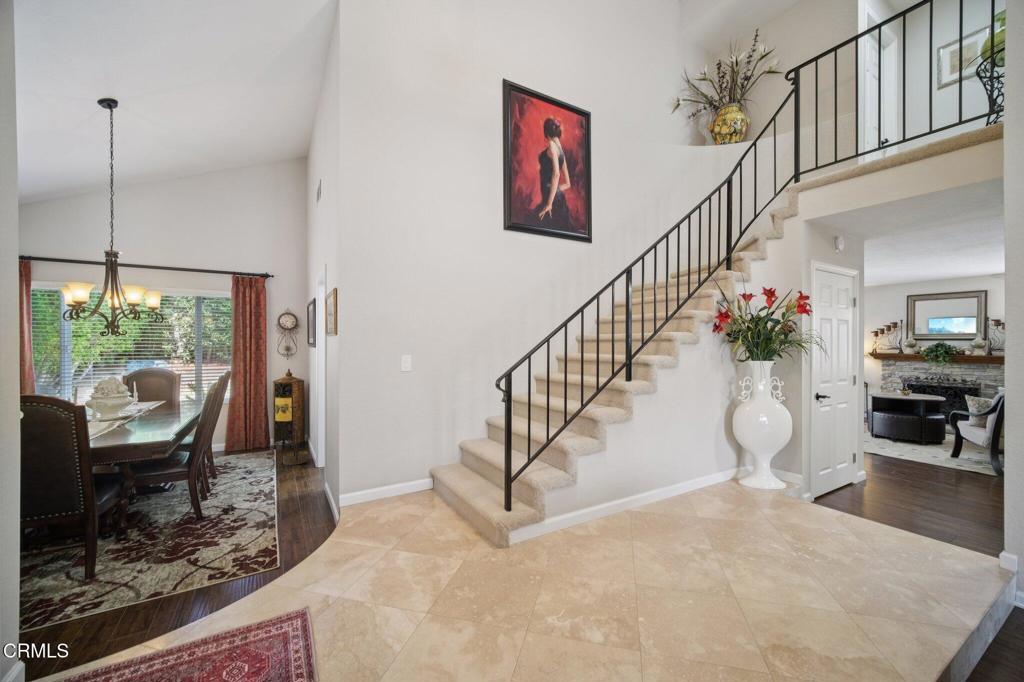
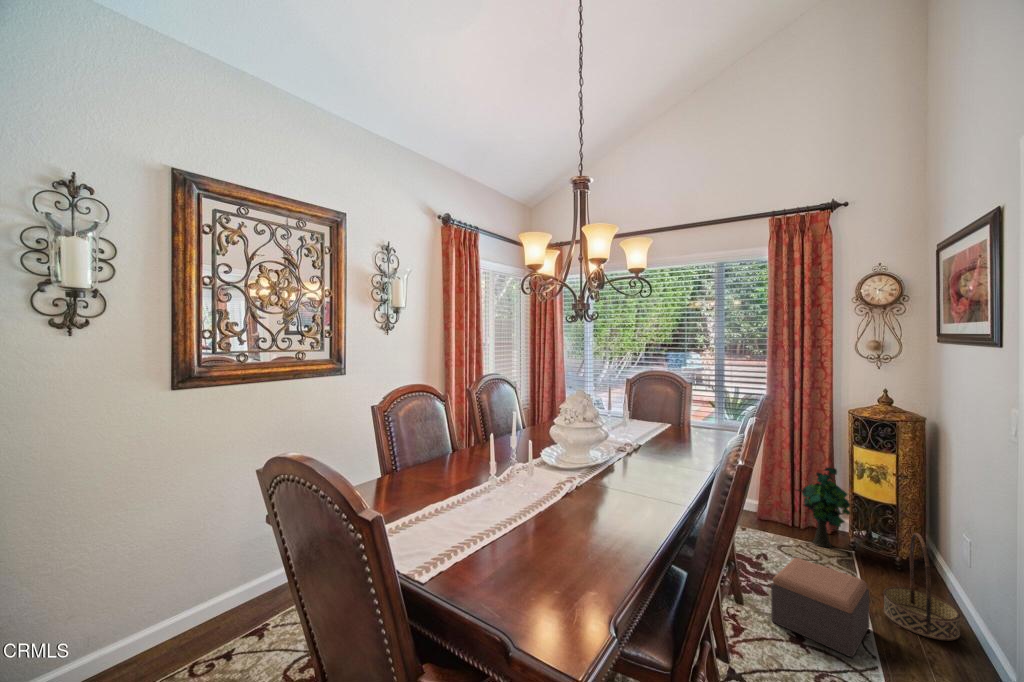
decorative plant: none [247,411,275,453] -> present [798,468,850,548]
footstool: none [233,449,276,480] -> present [771,558,869,657]

